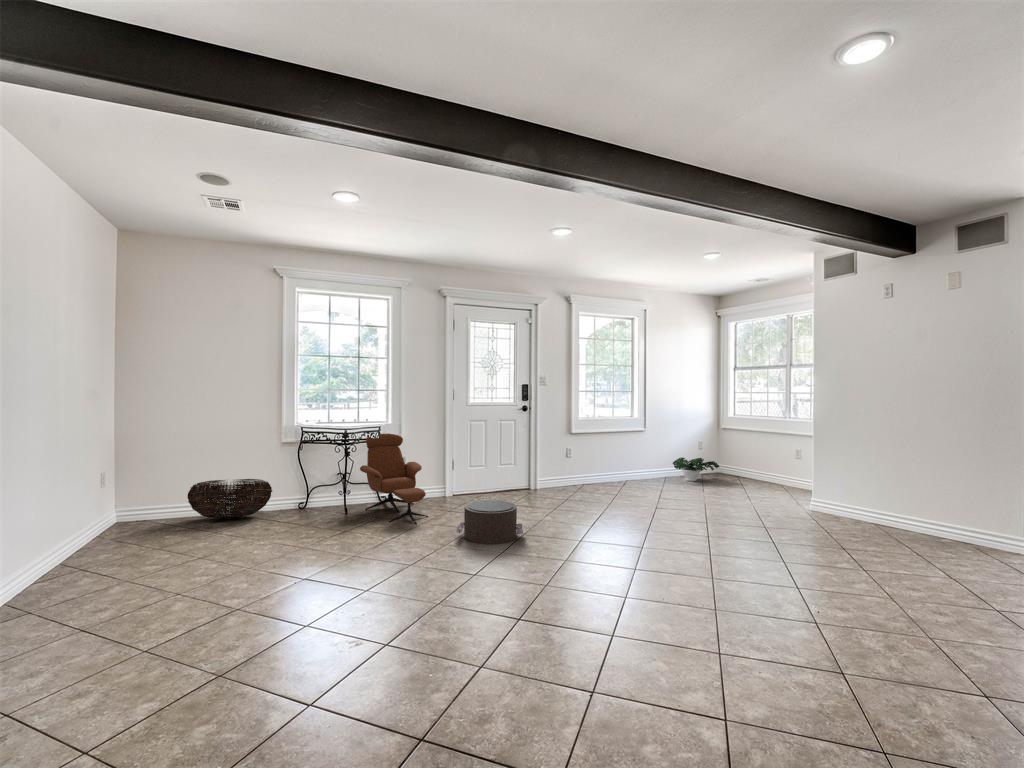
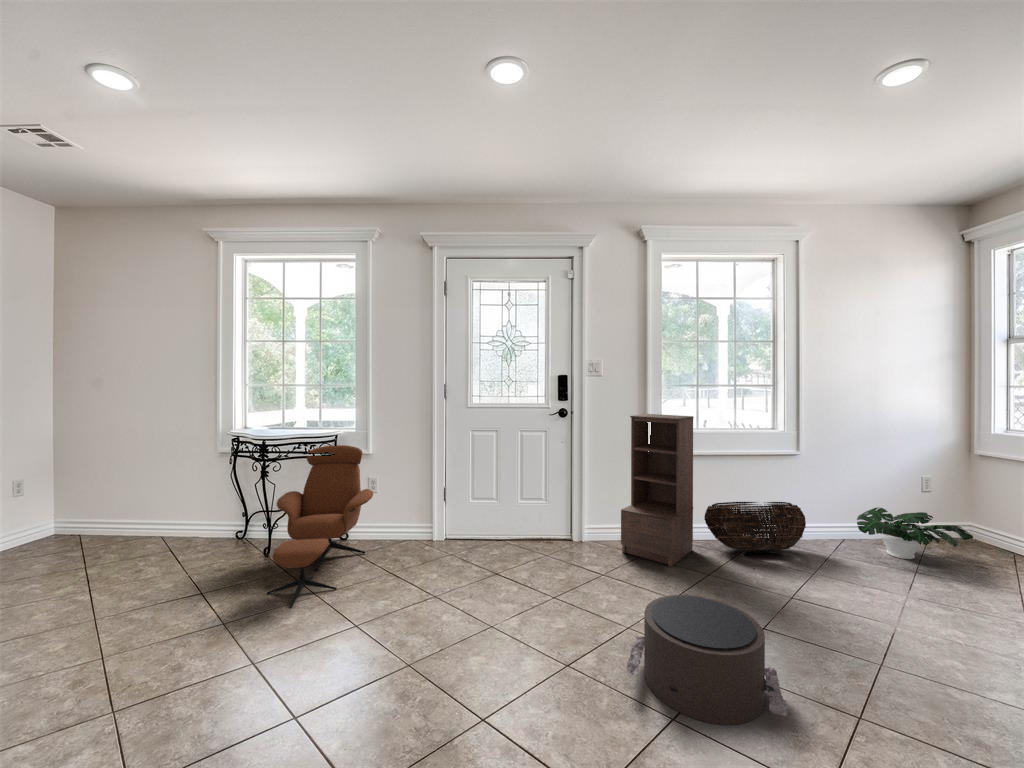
bookshelf: none [563,409,599,493] -> present [621,414,694,566]
basket: present [188,479,272,519] -> present [704,502,806,553]
pouf: present [457,500,523,544] -> present [627,595,786,725]

